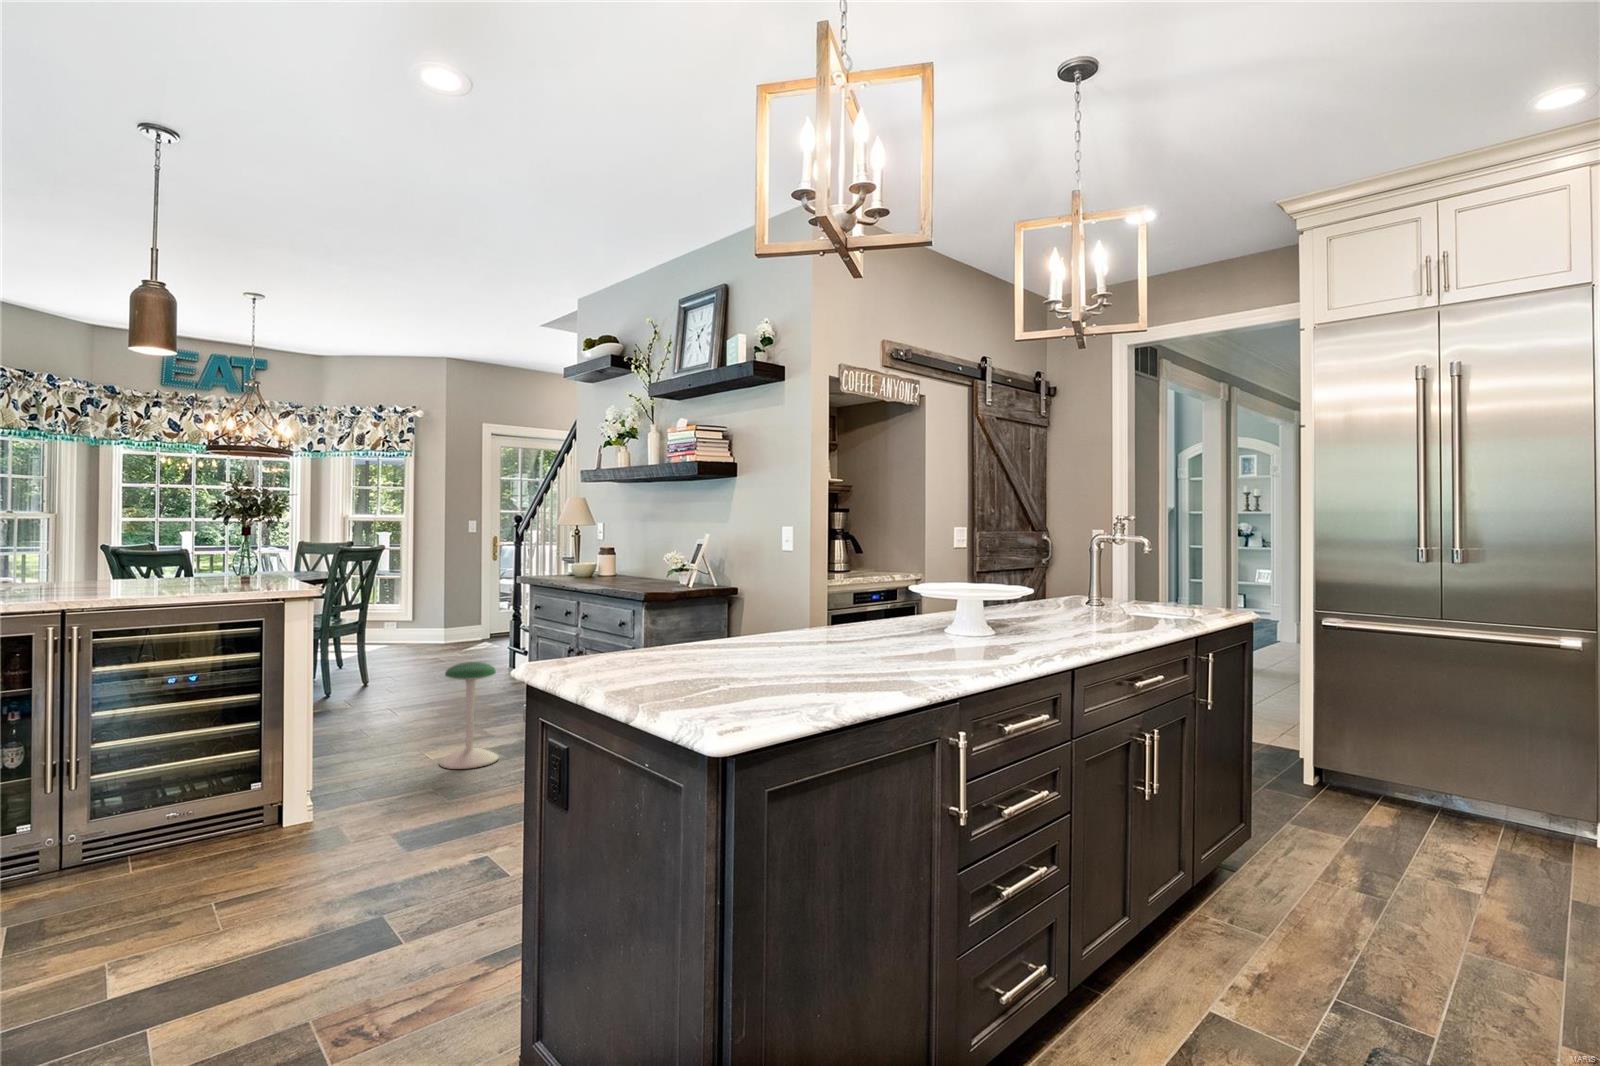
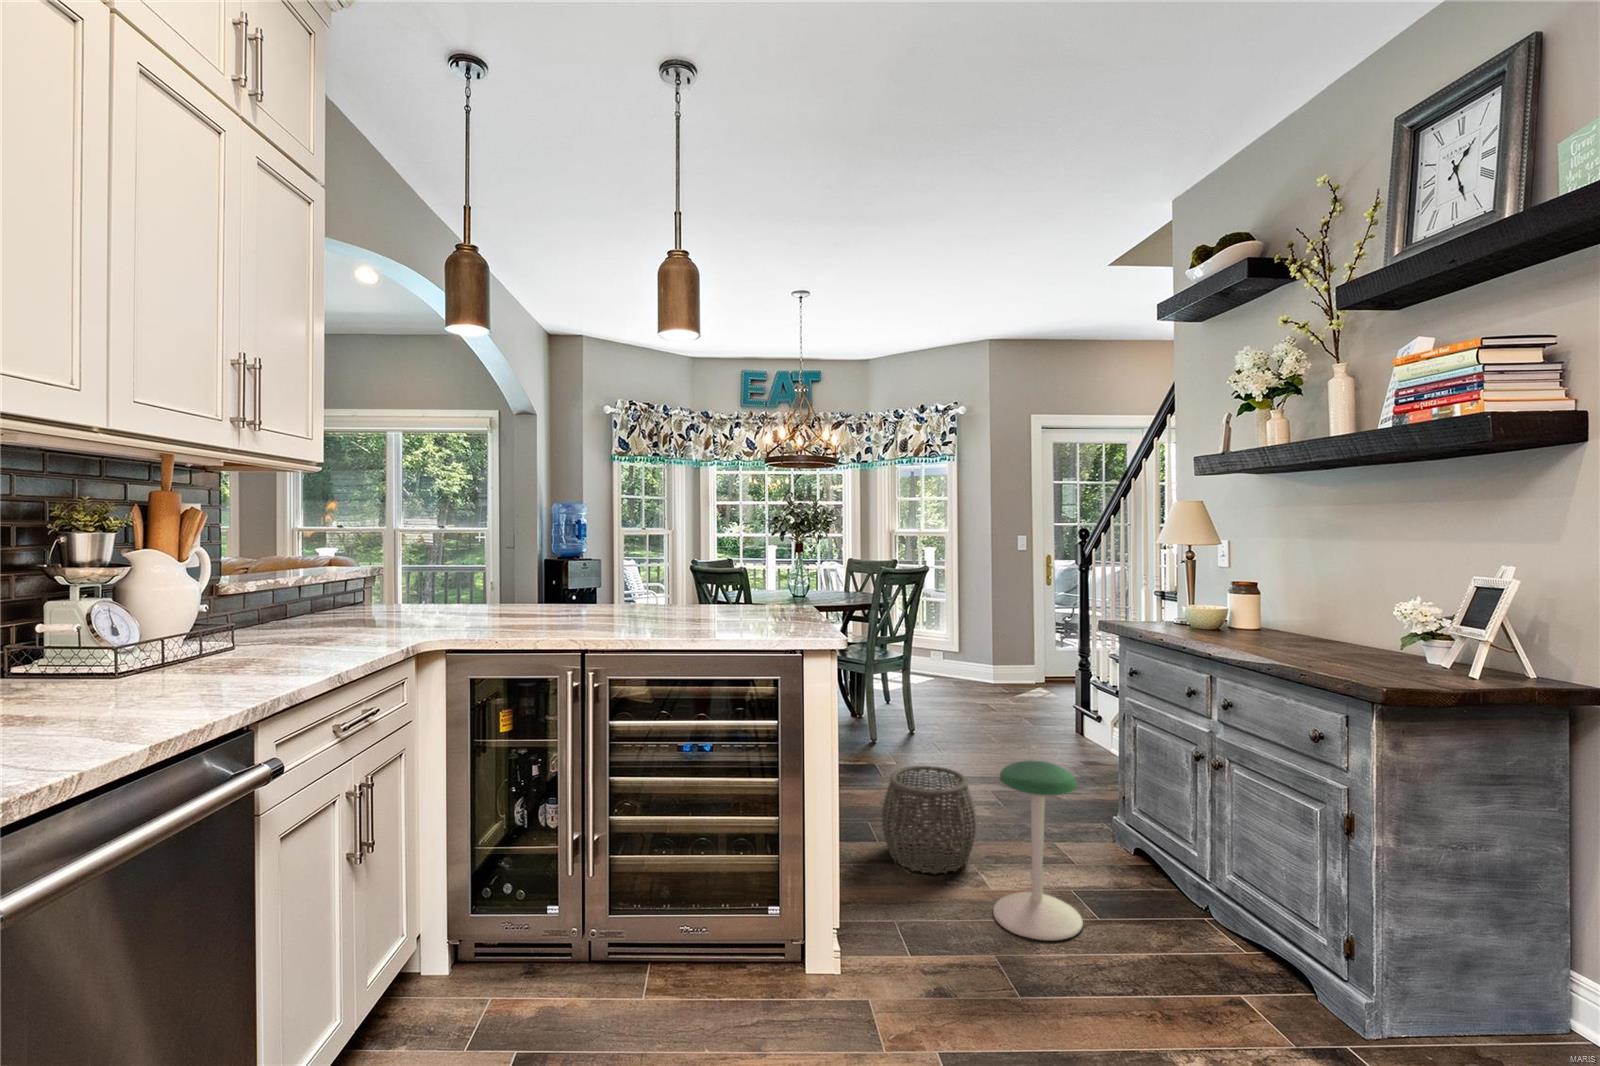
woven basket: none [352,687,429,757] -> present [882,766,977,874]

